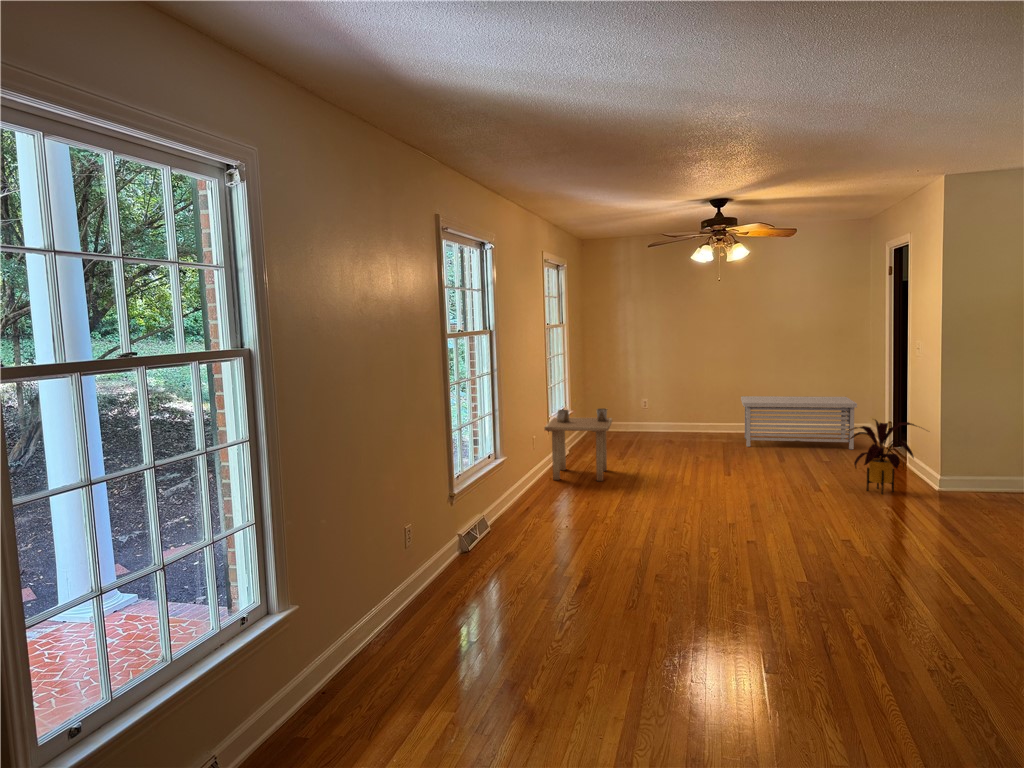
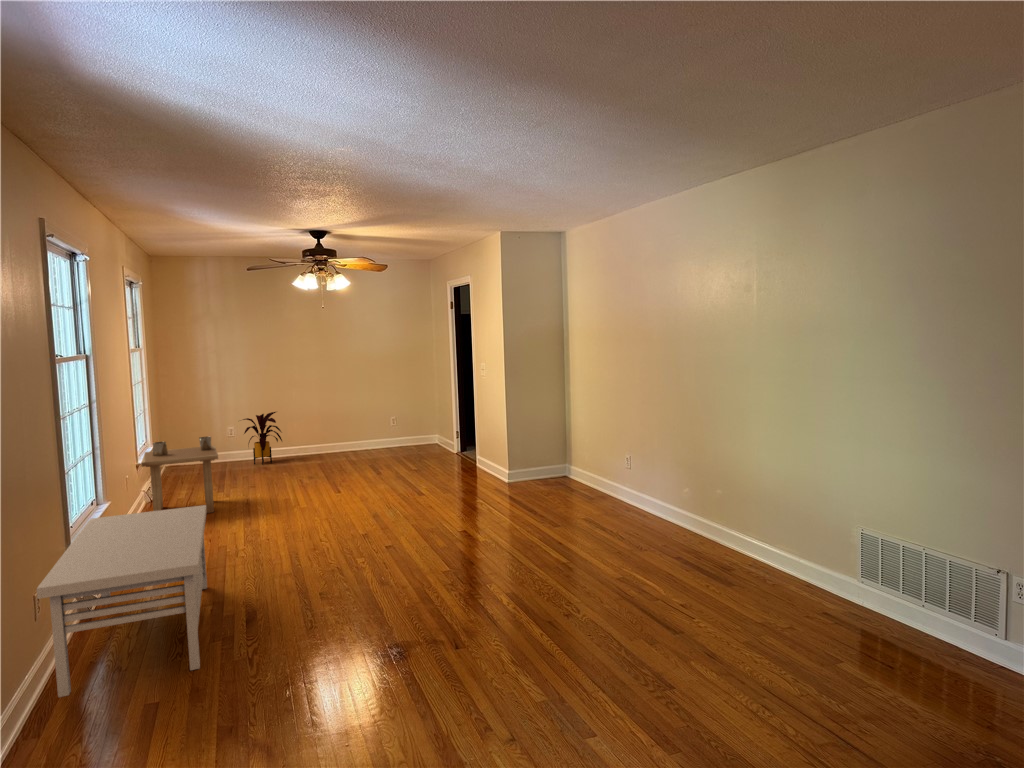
storage bench: present [741,396,857,449] -> present [36,505,207,697]
house plant: present [848,420,917,494] -> present [243,412,282,465]

